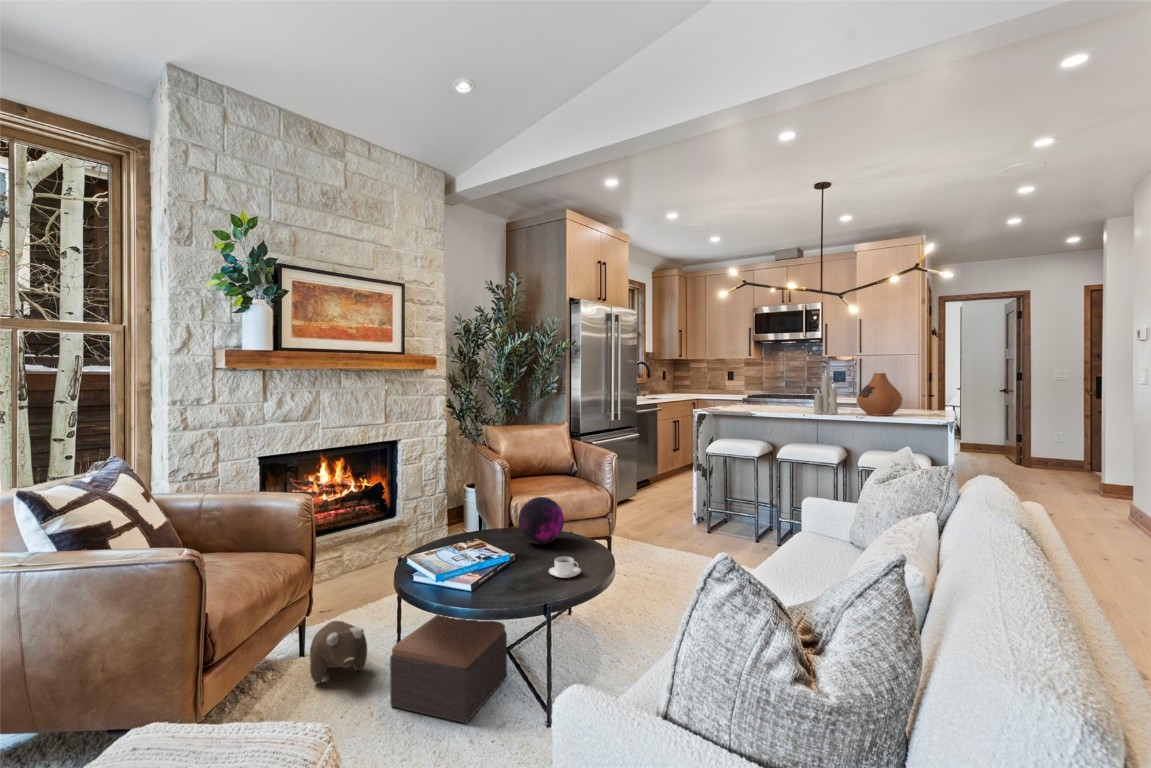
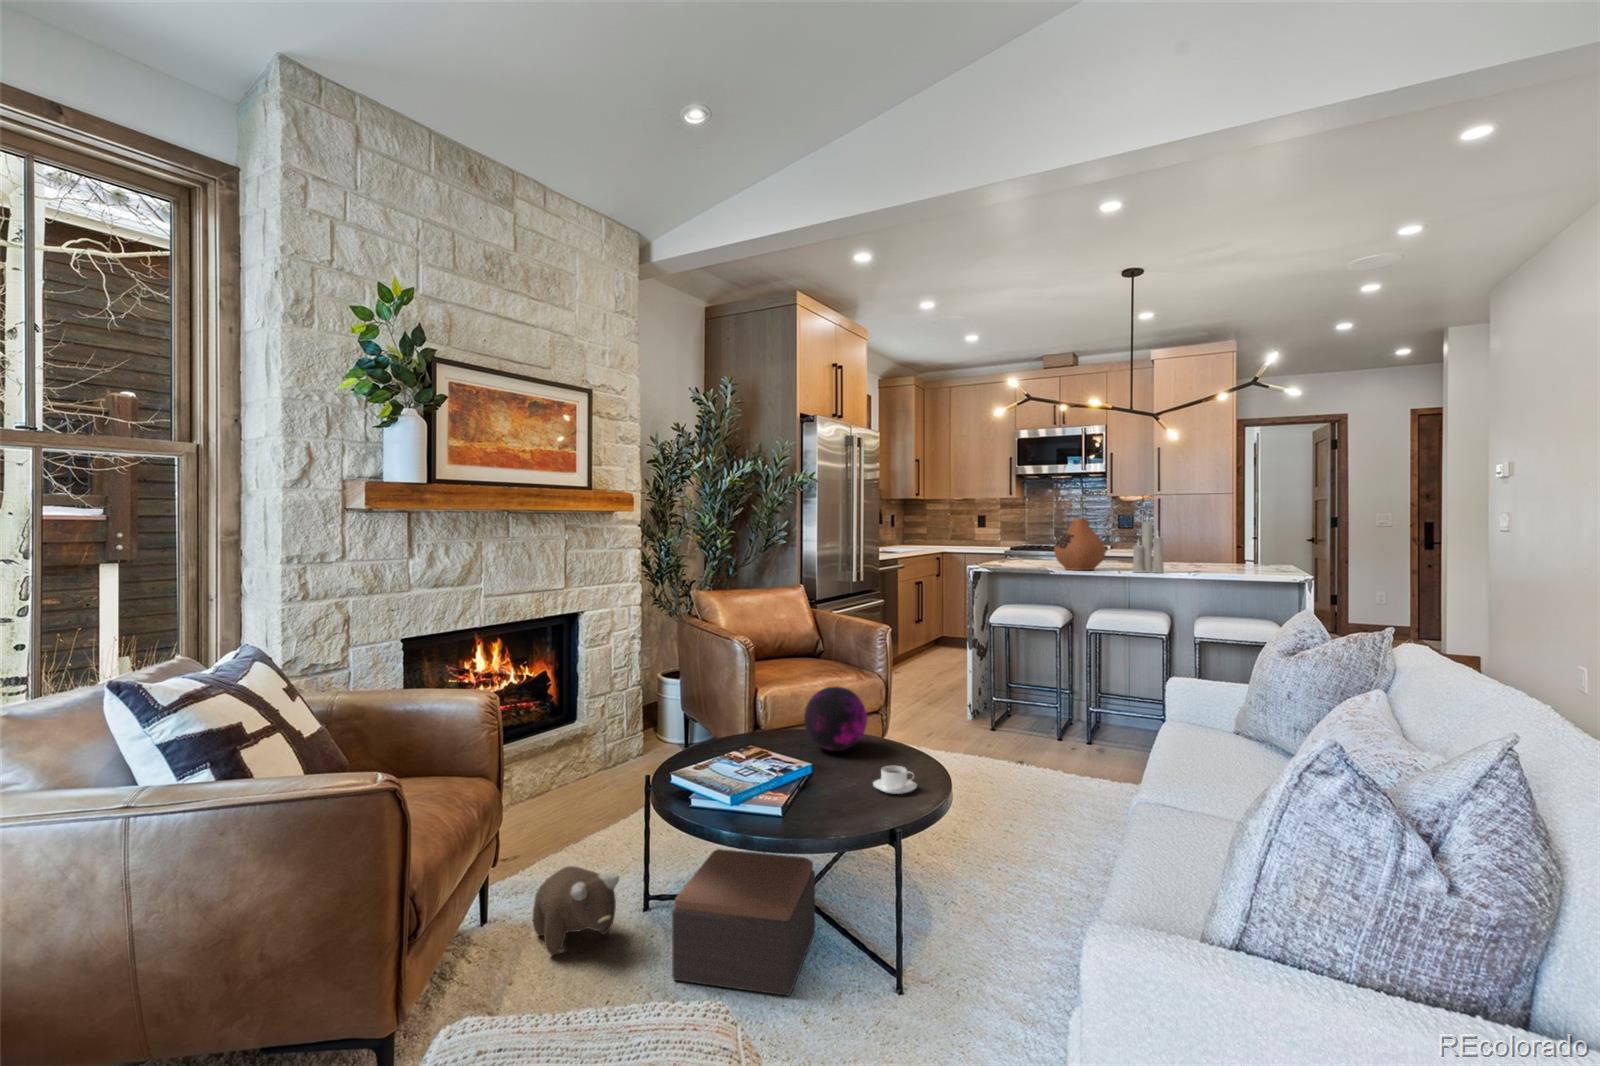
vase: present [857,373,902,416] -> present [1054,518,1106,570]

